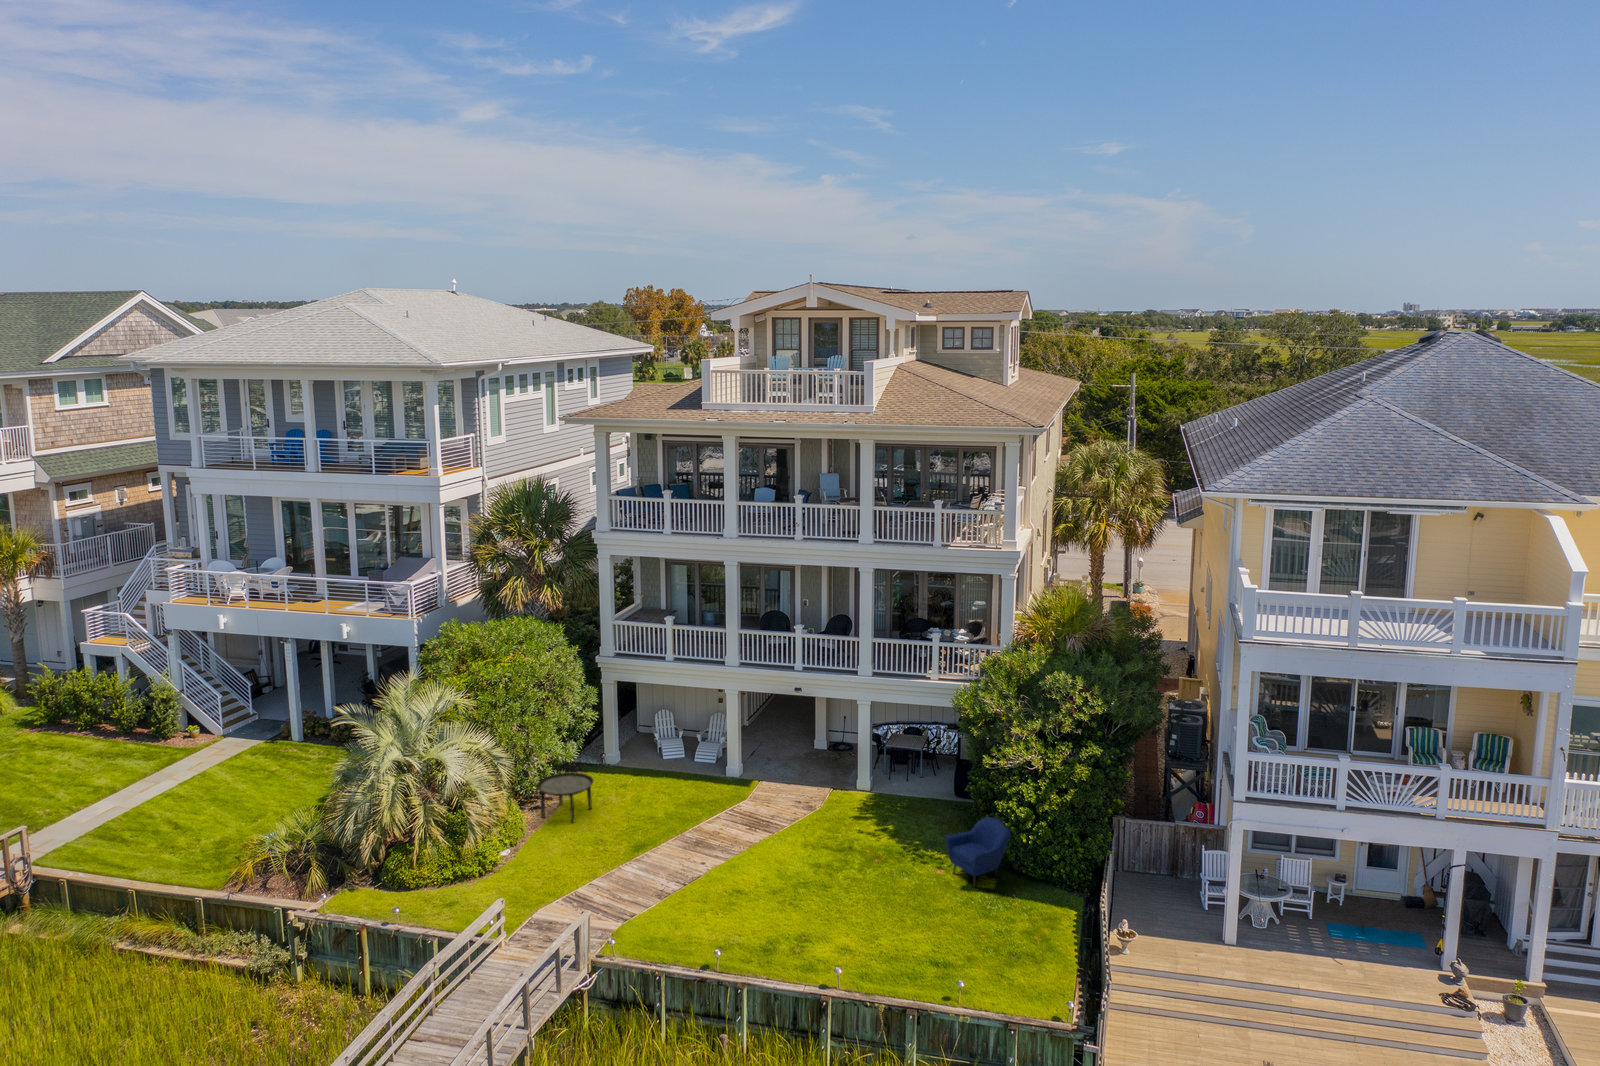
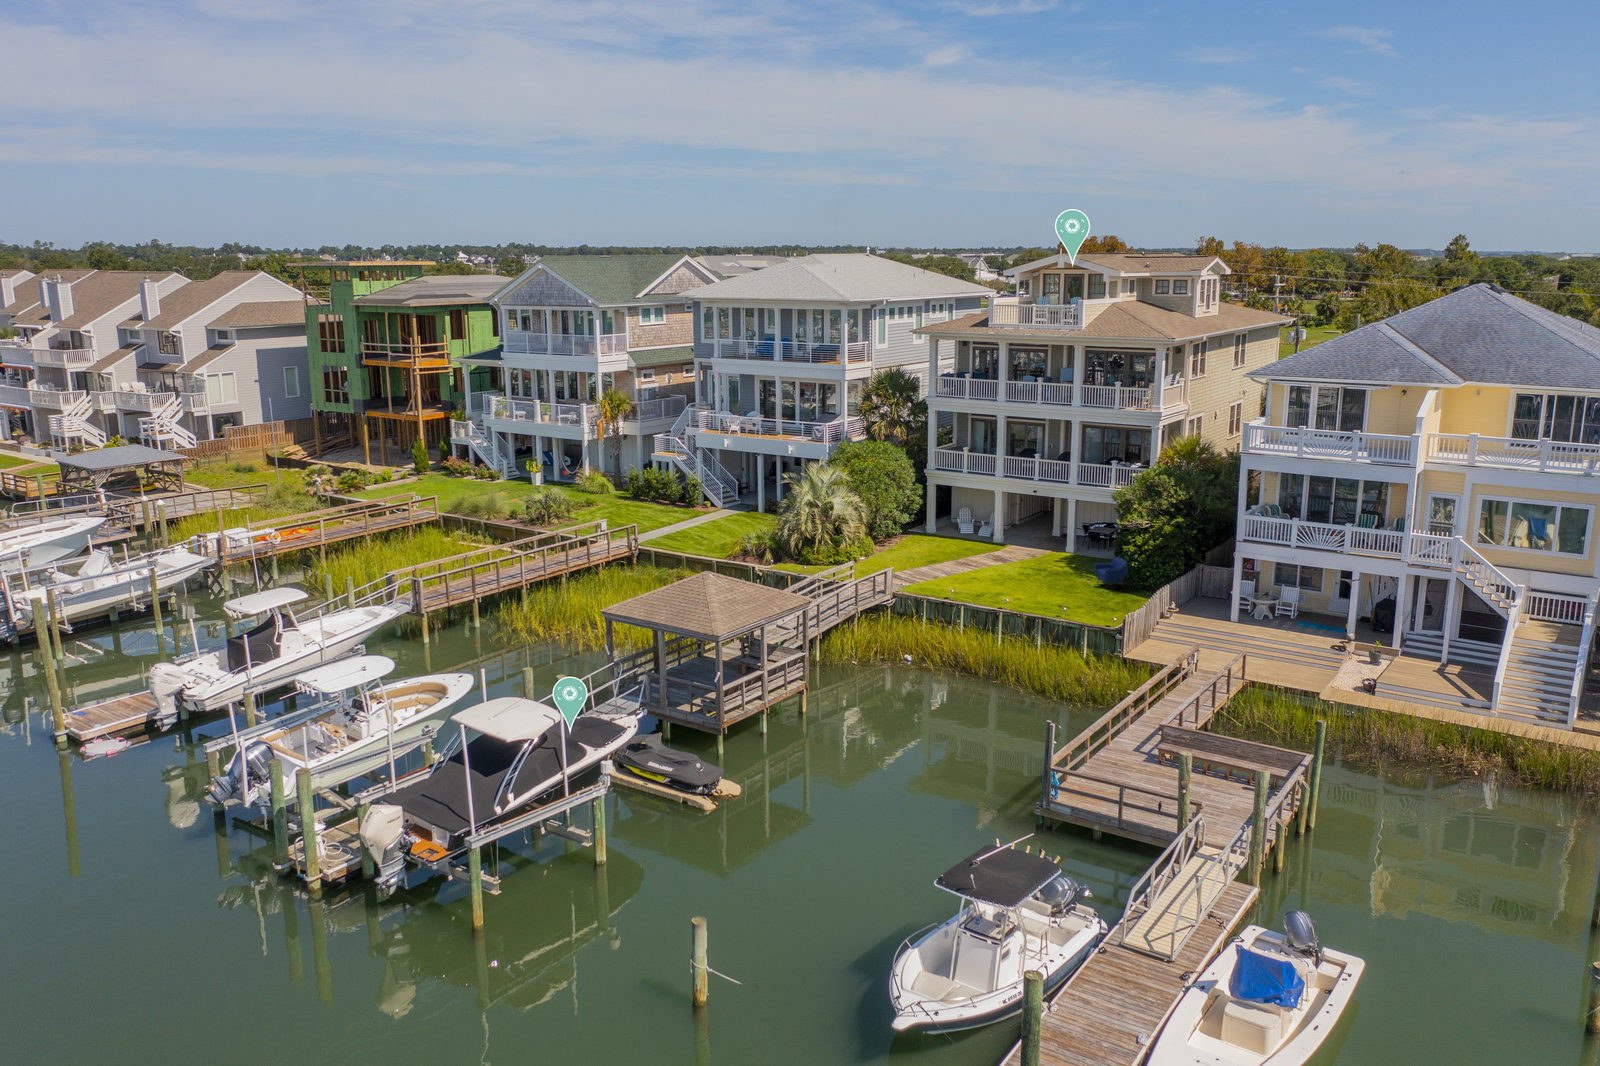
round table: present [537,772,593,823] -> none [883,528,913,552]

